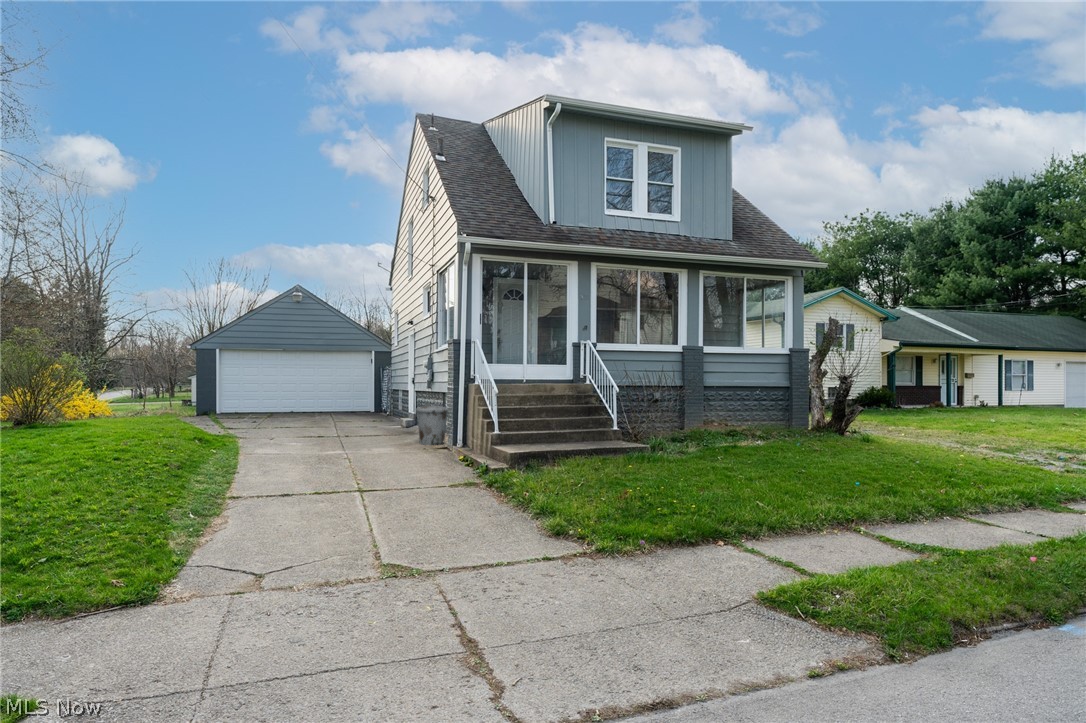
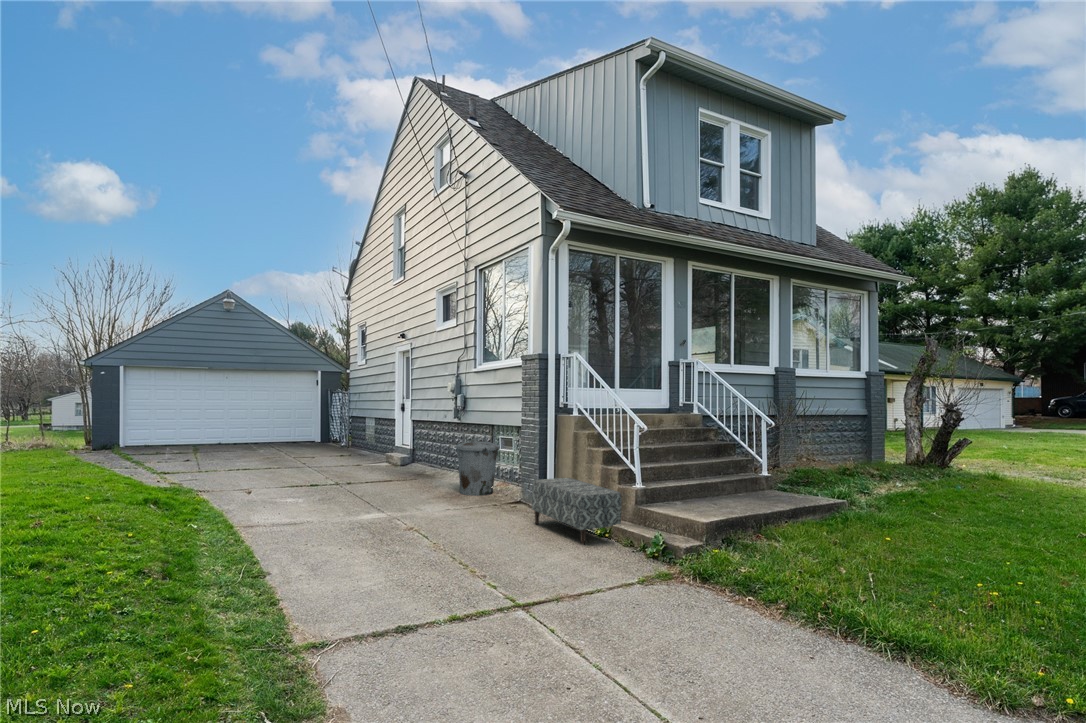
bench: none [438,429,482,471] -> present [532,478,622,545]

